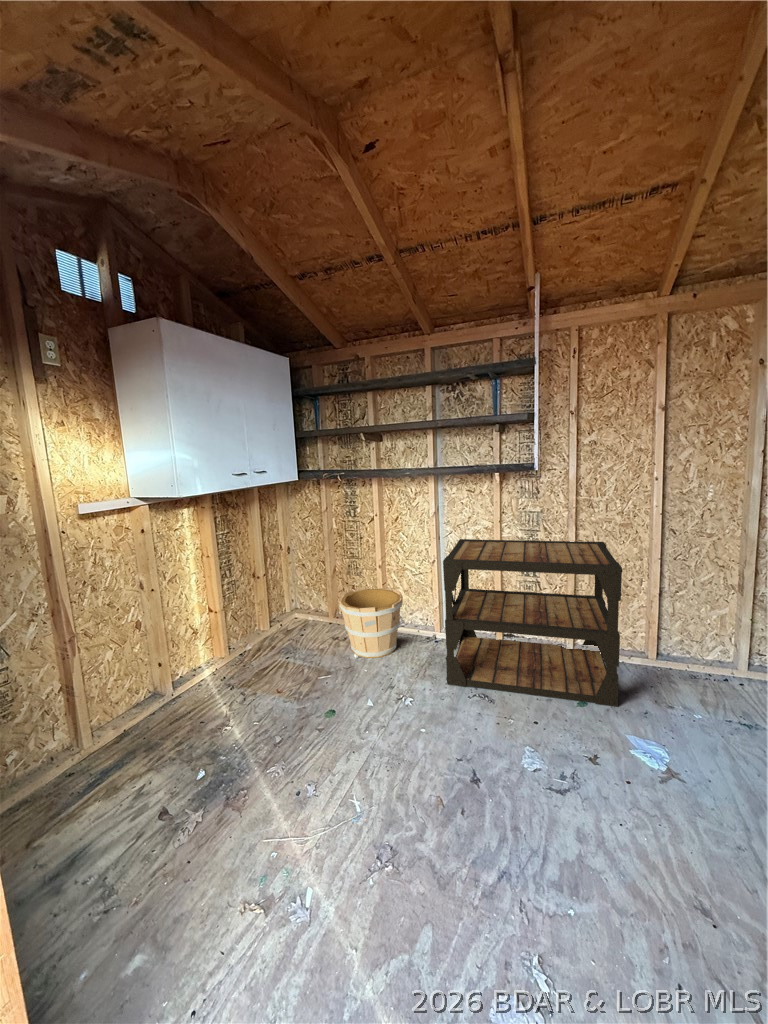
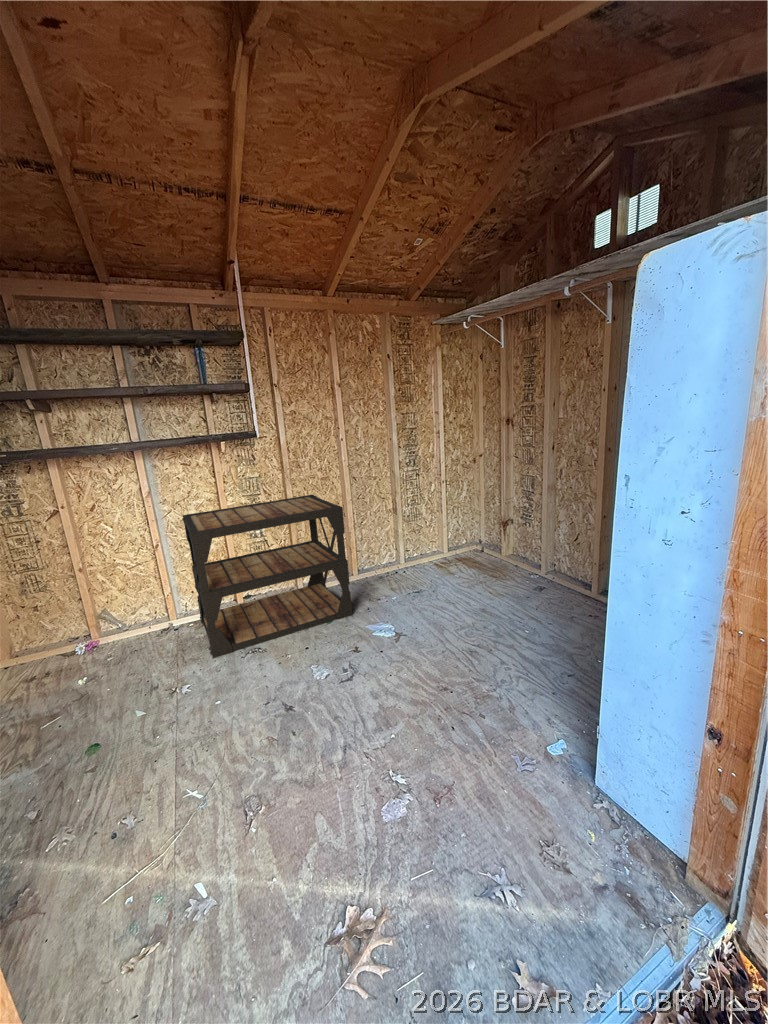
wooden bucket: present [340,588,403,658] -> none [35,589,130,680]

